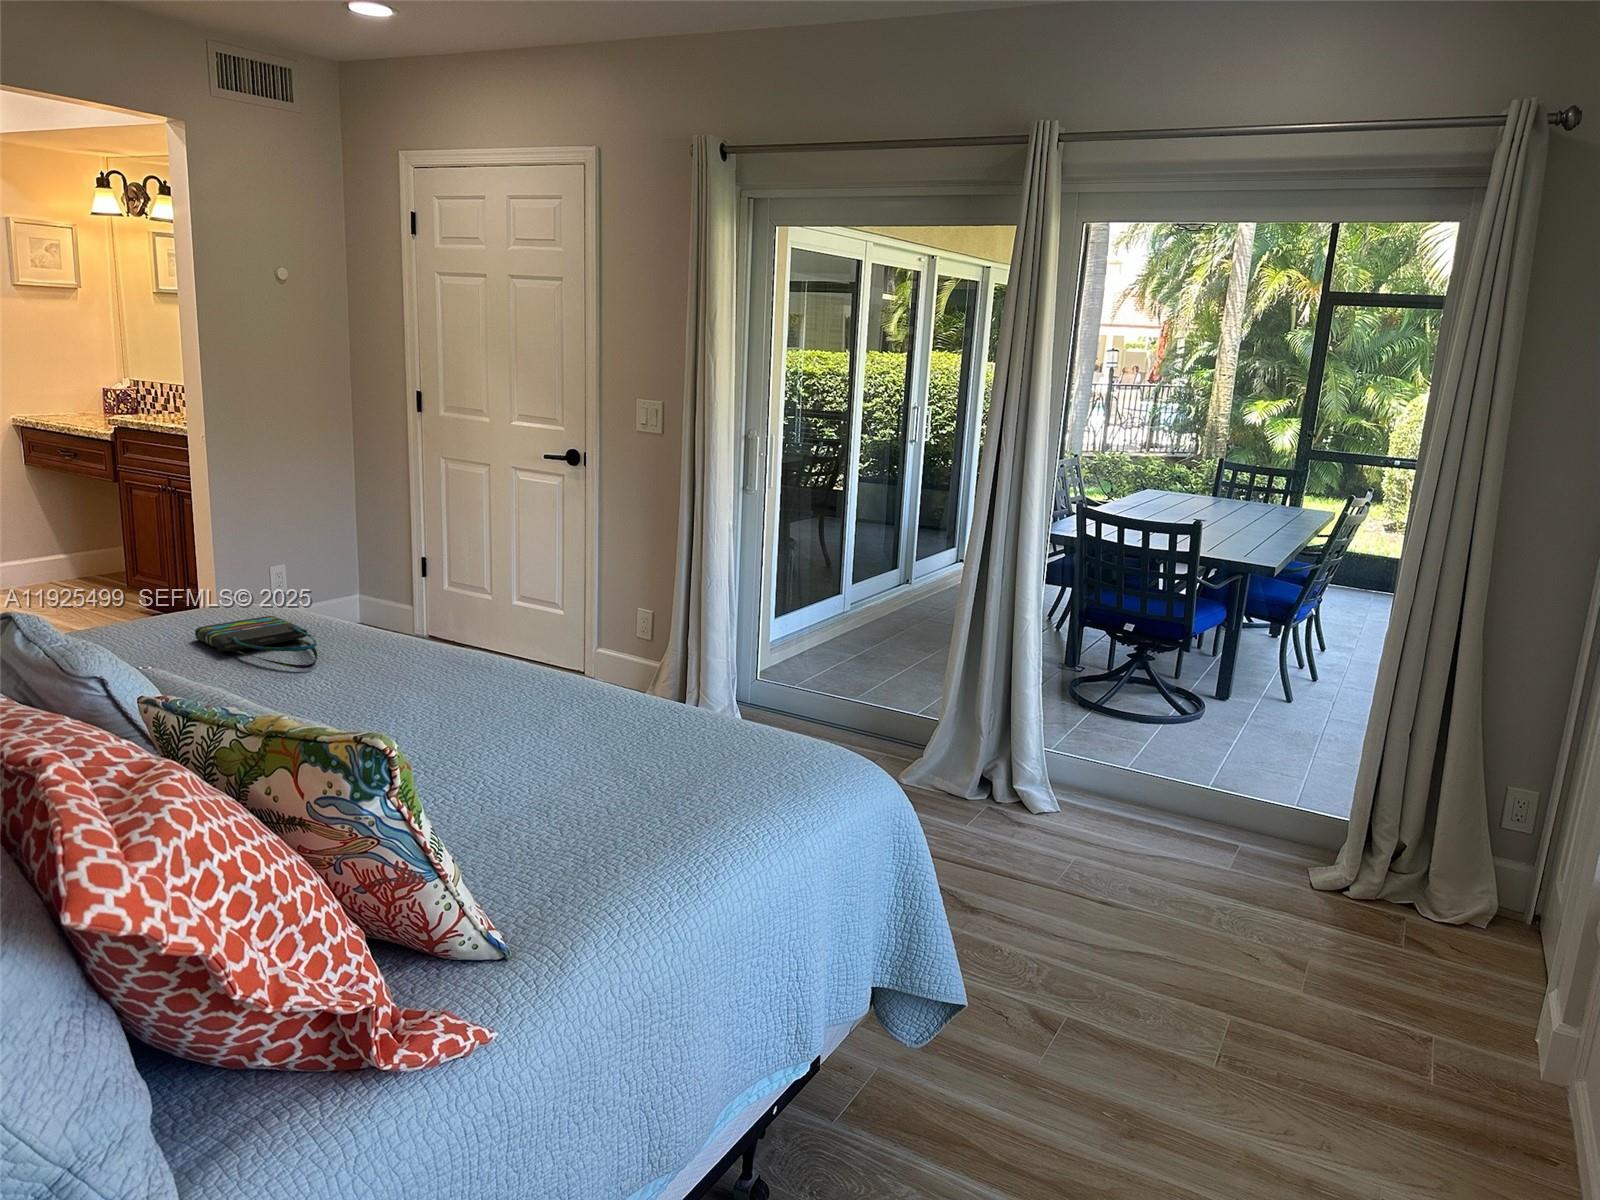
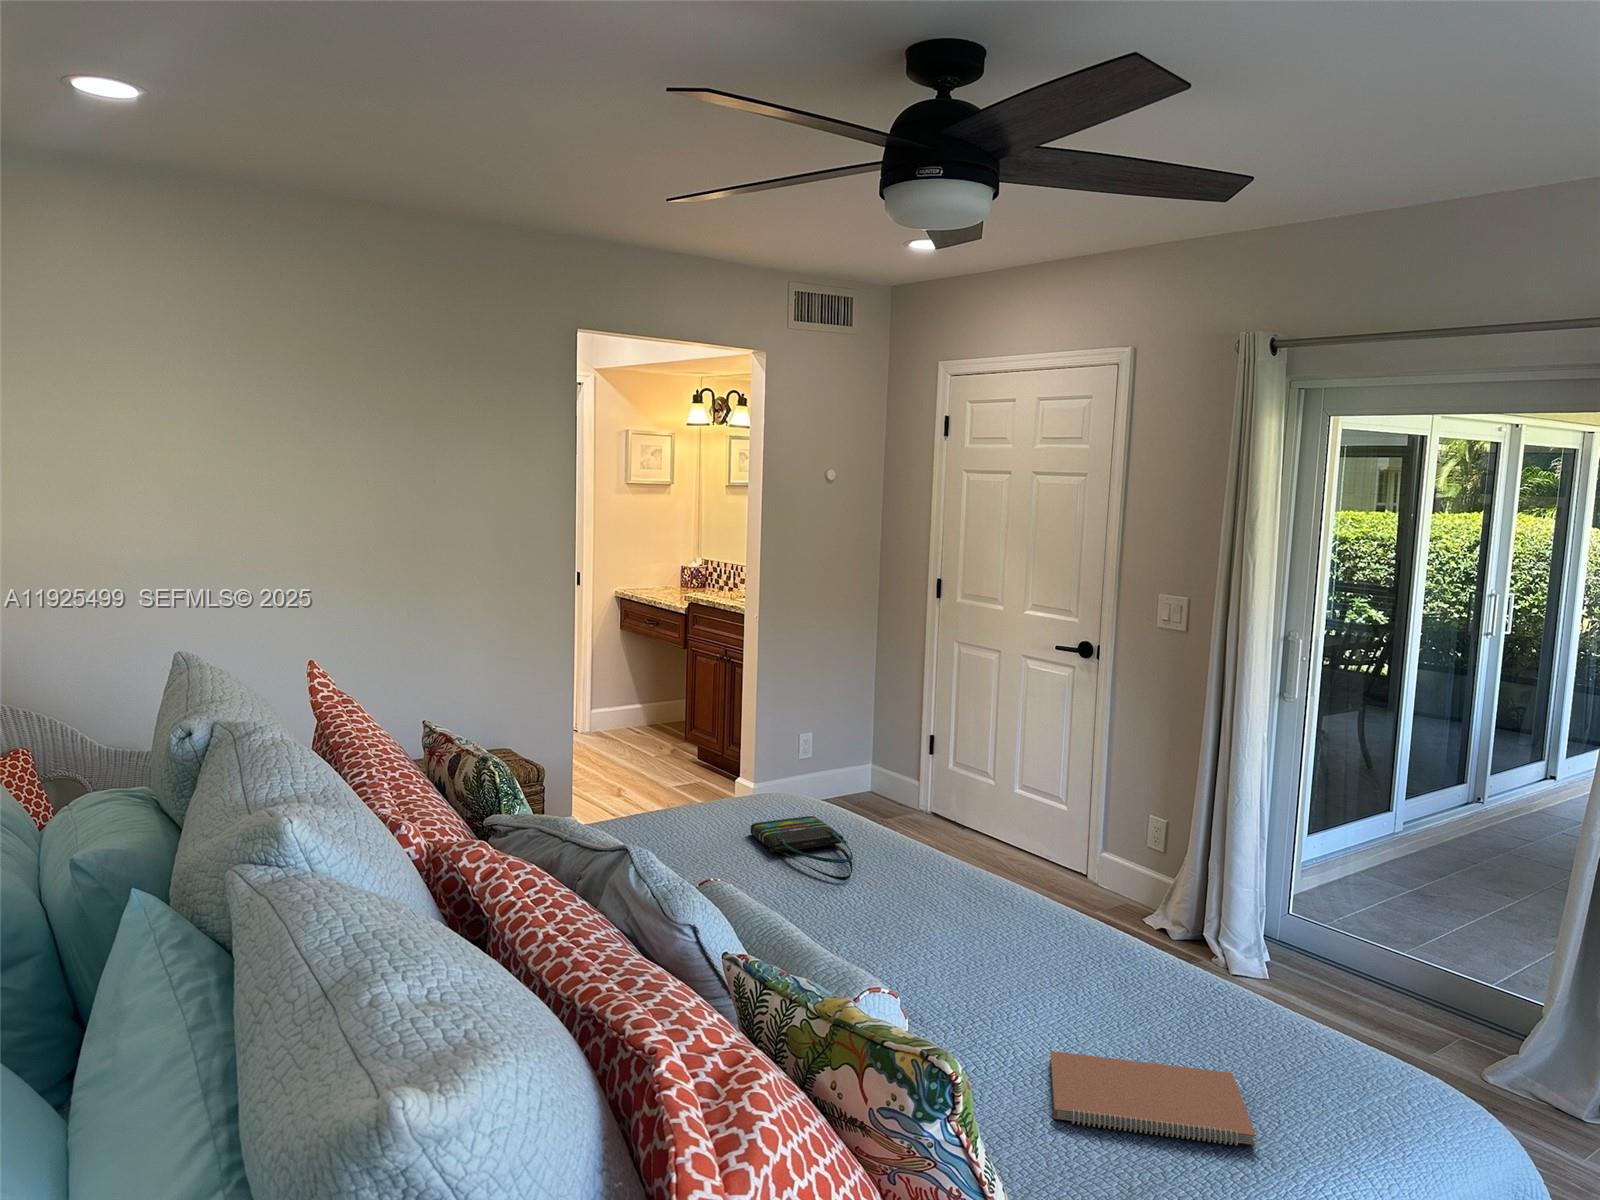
notebook: none [516,763,692,822] -> present [1050,1051,1256,1146]

